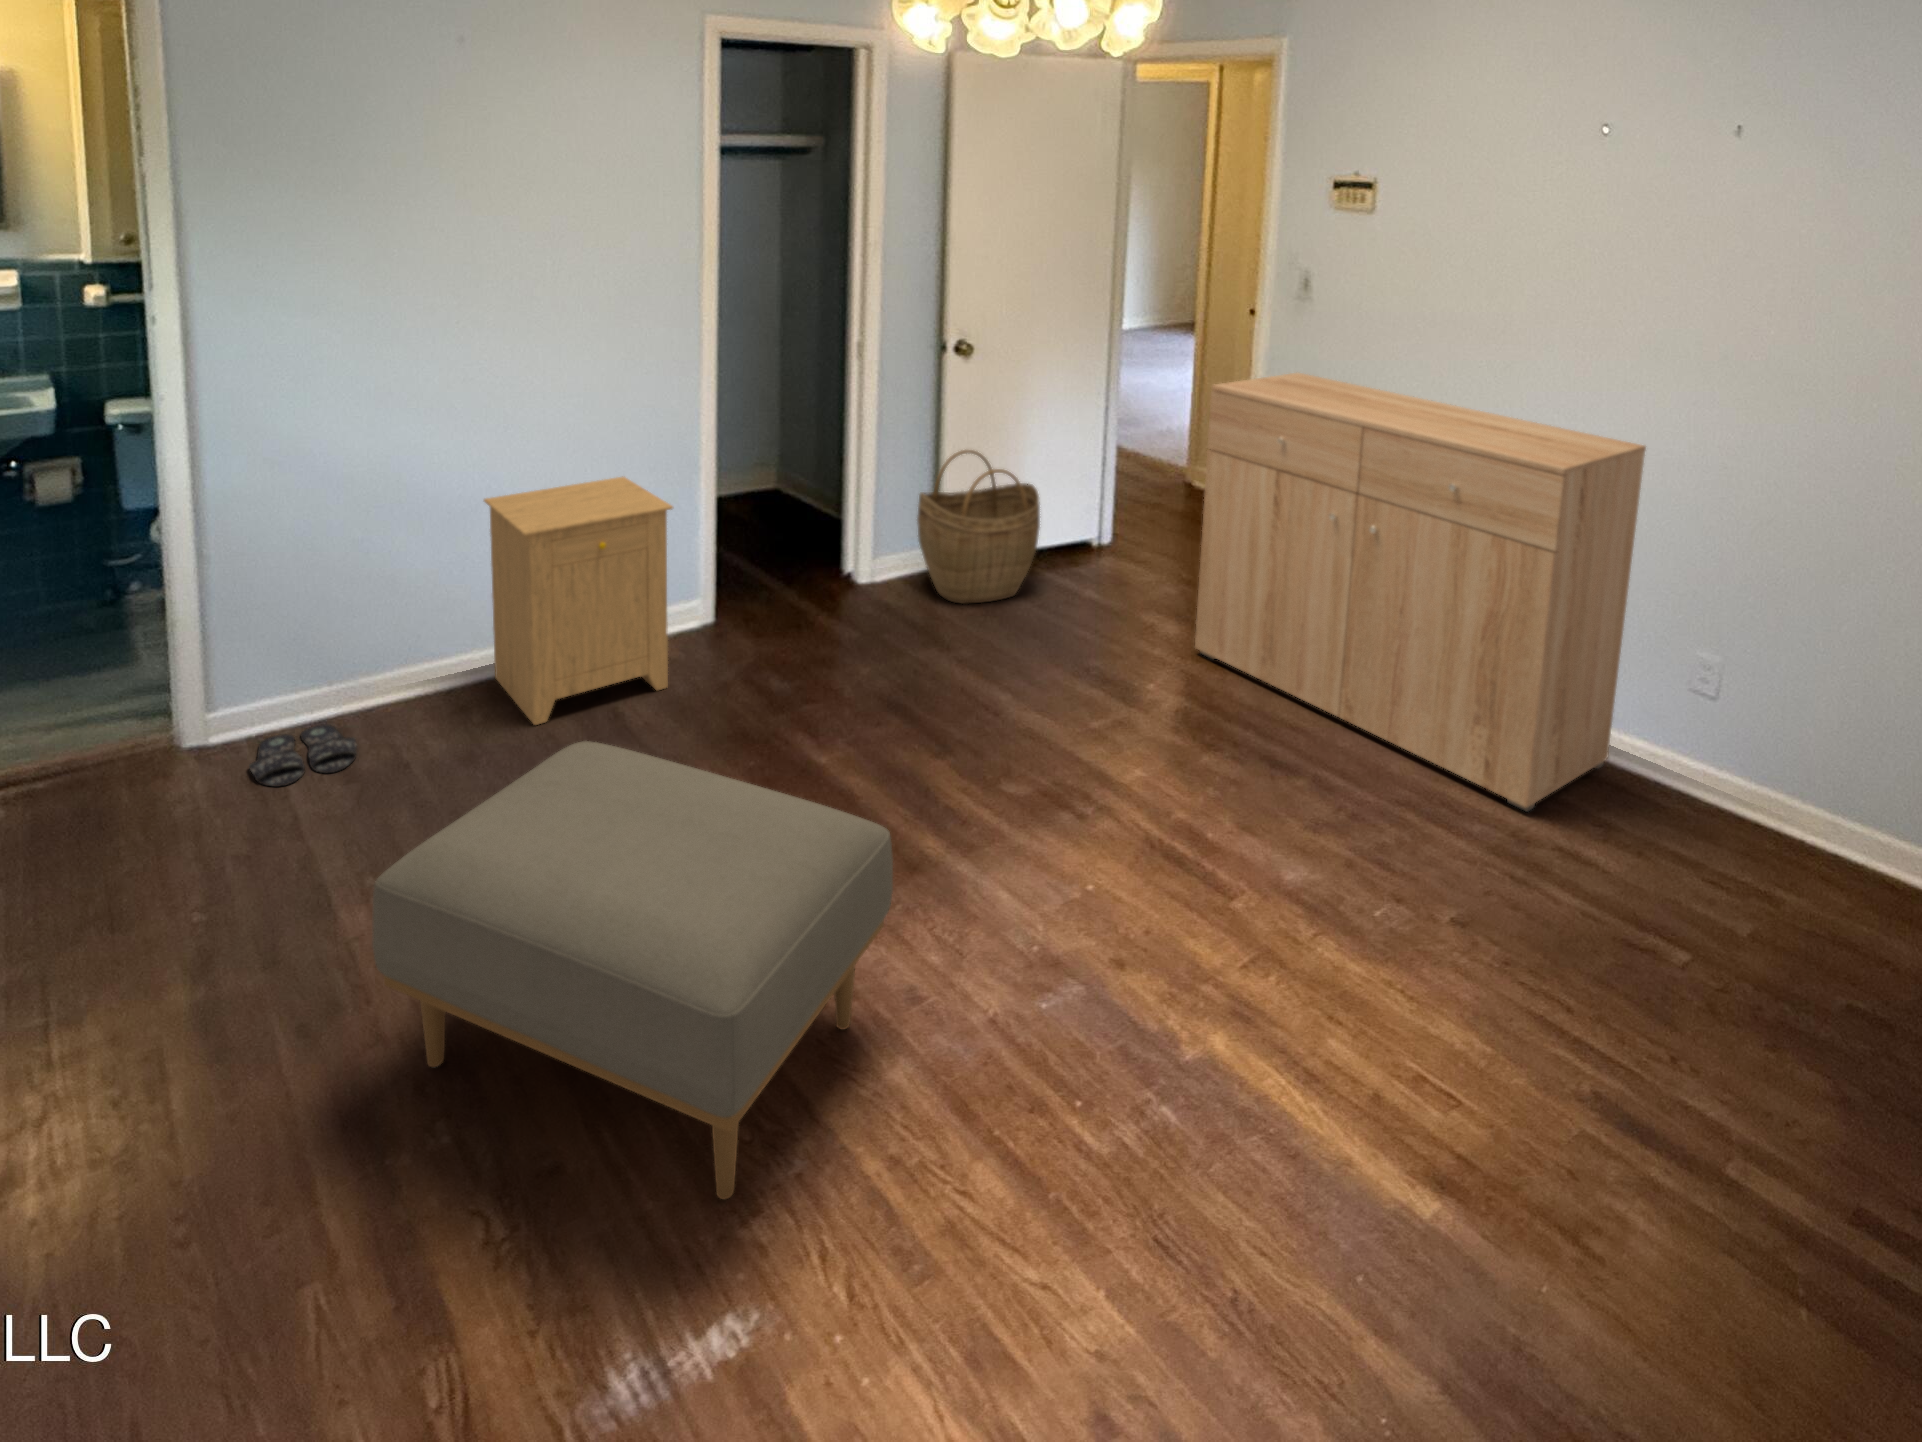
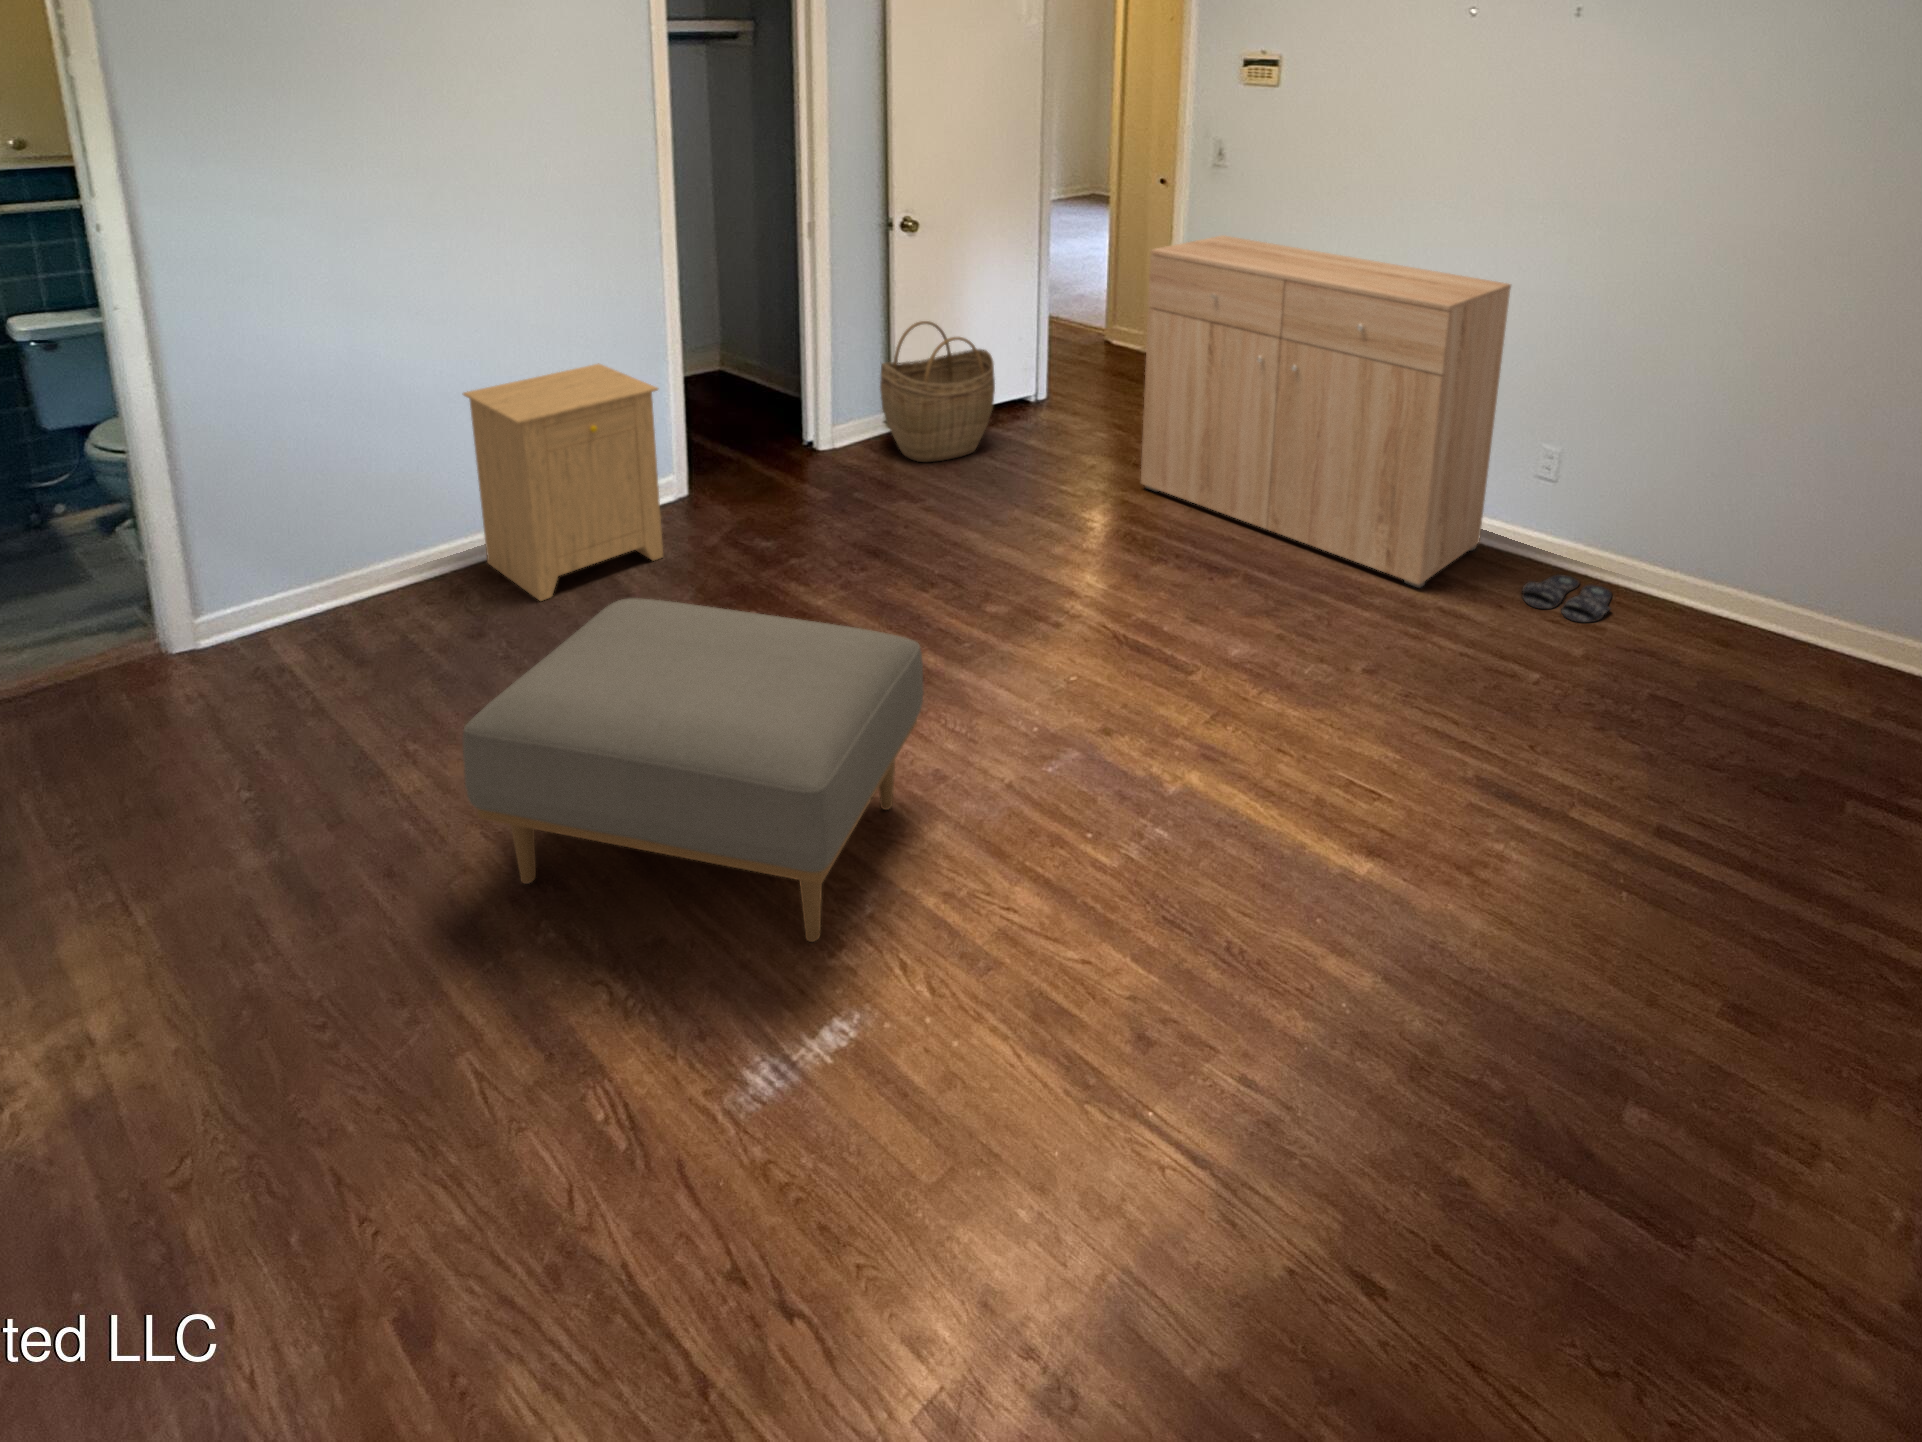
slippers: present [249,724,357,787] -> present [1522,574,1612,622]

